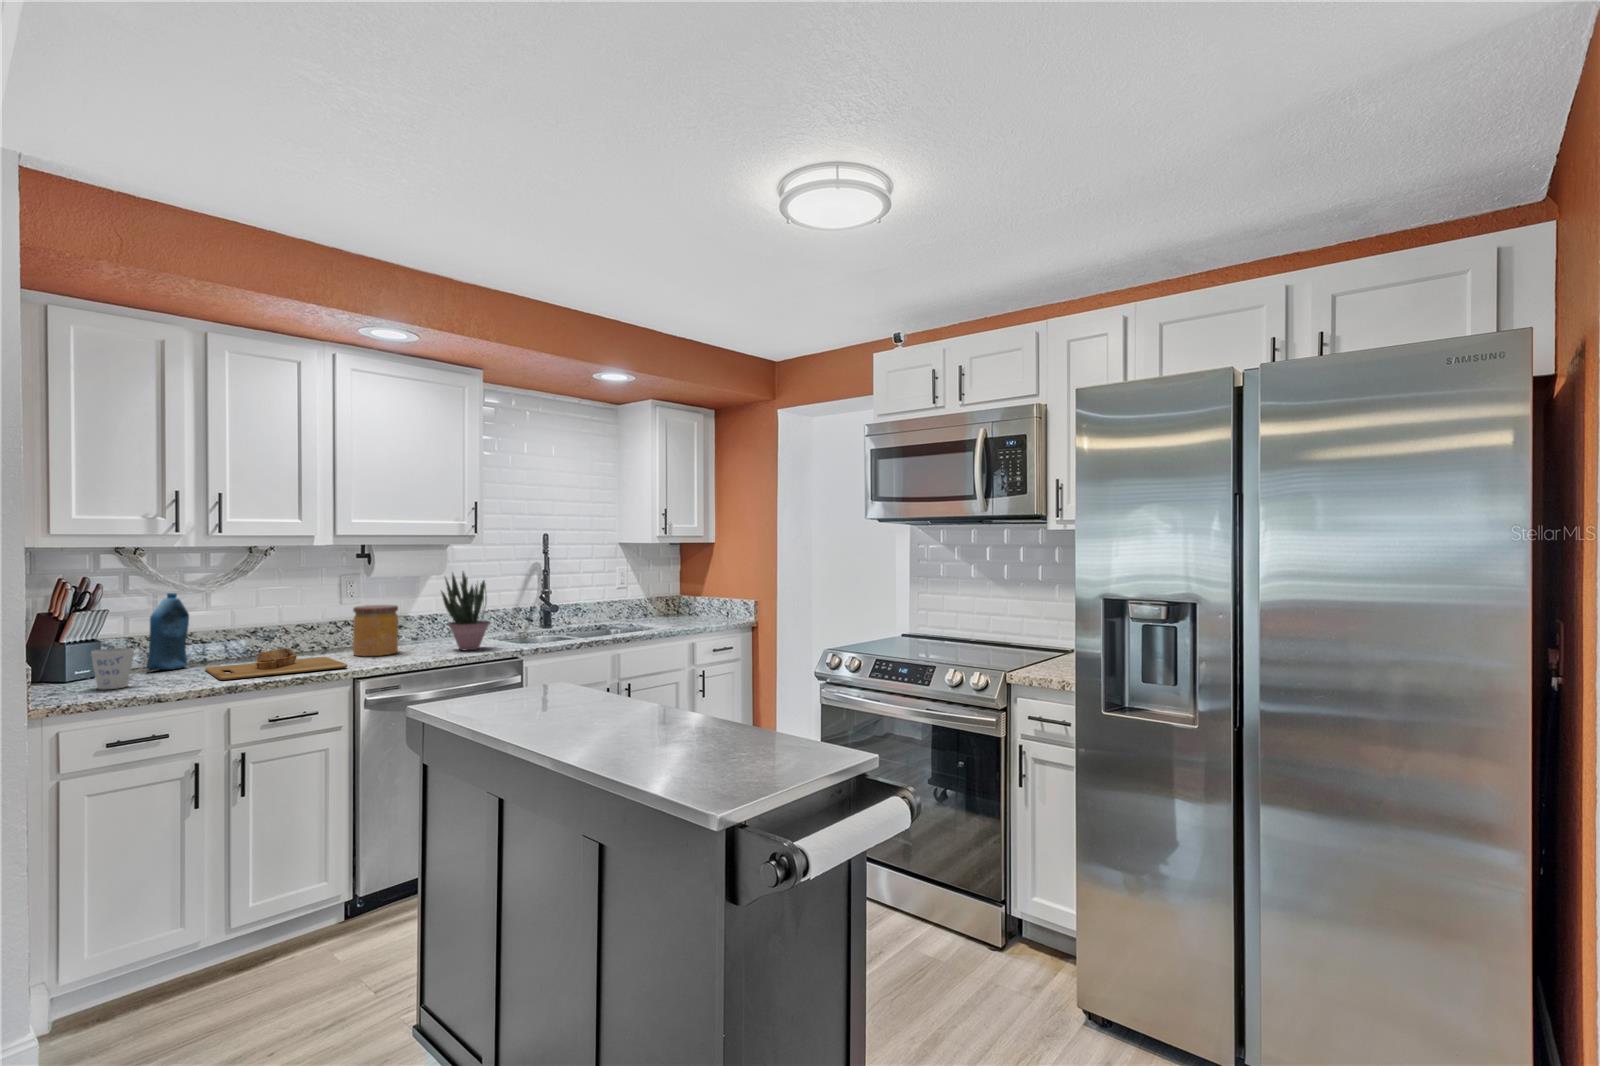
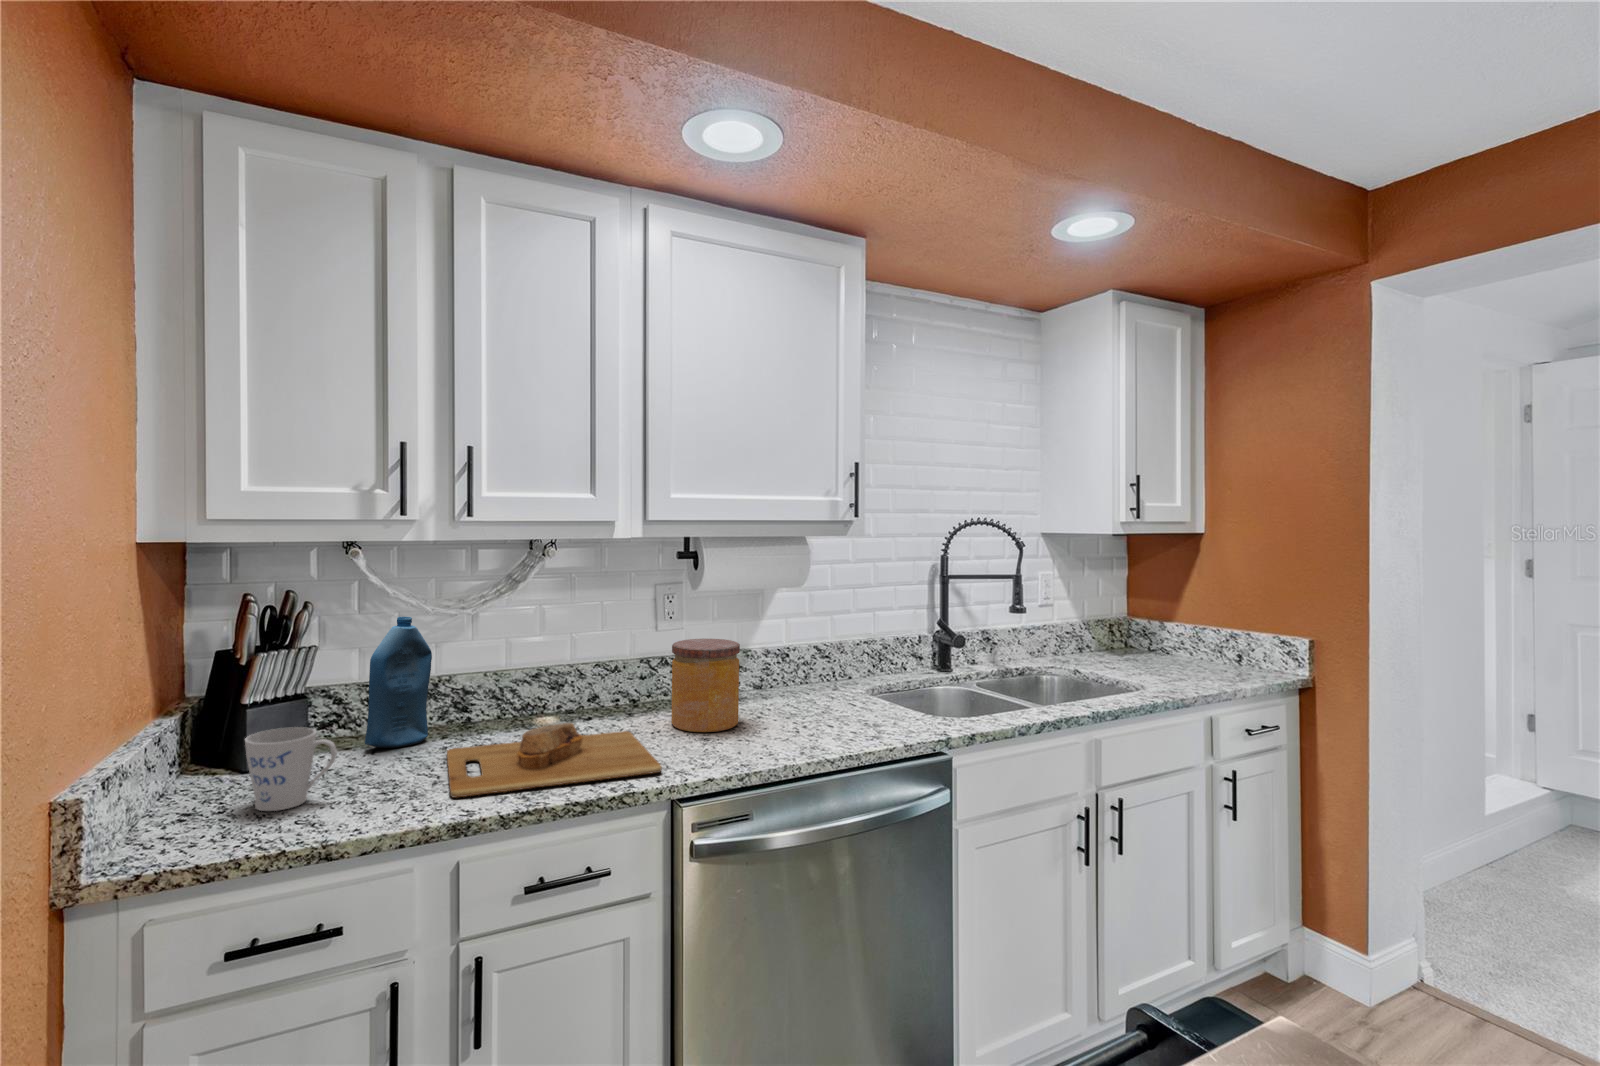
potted plant: present [441,571,490,650] -> none [808,585,885,727]

